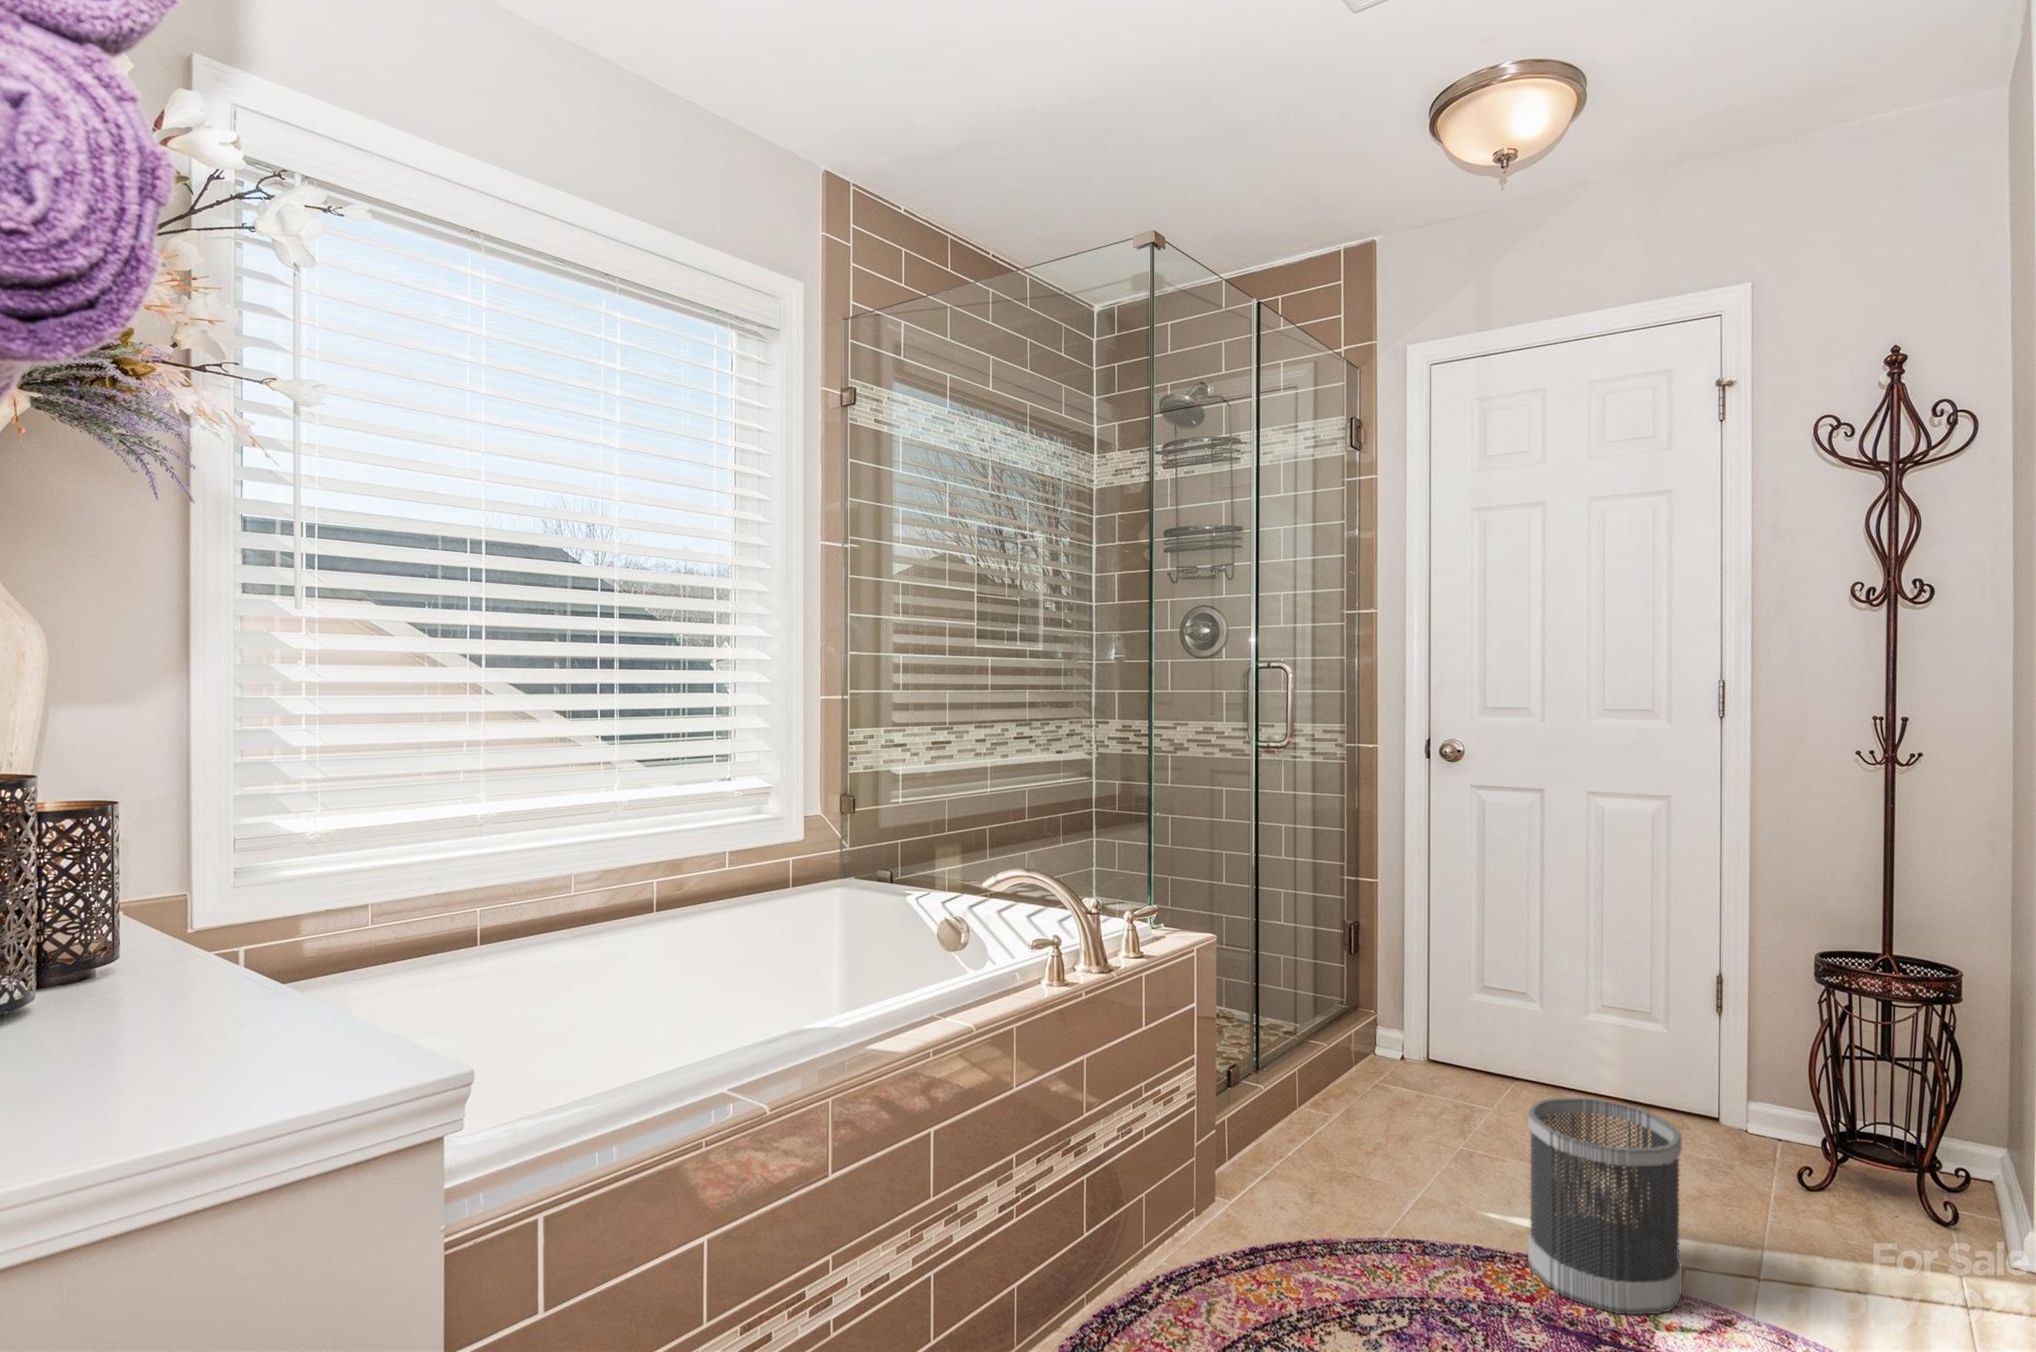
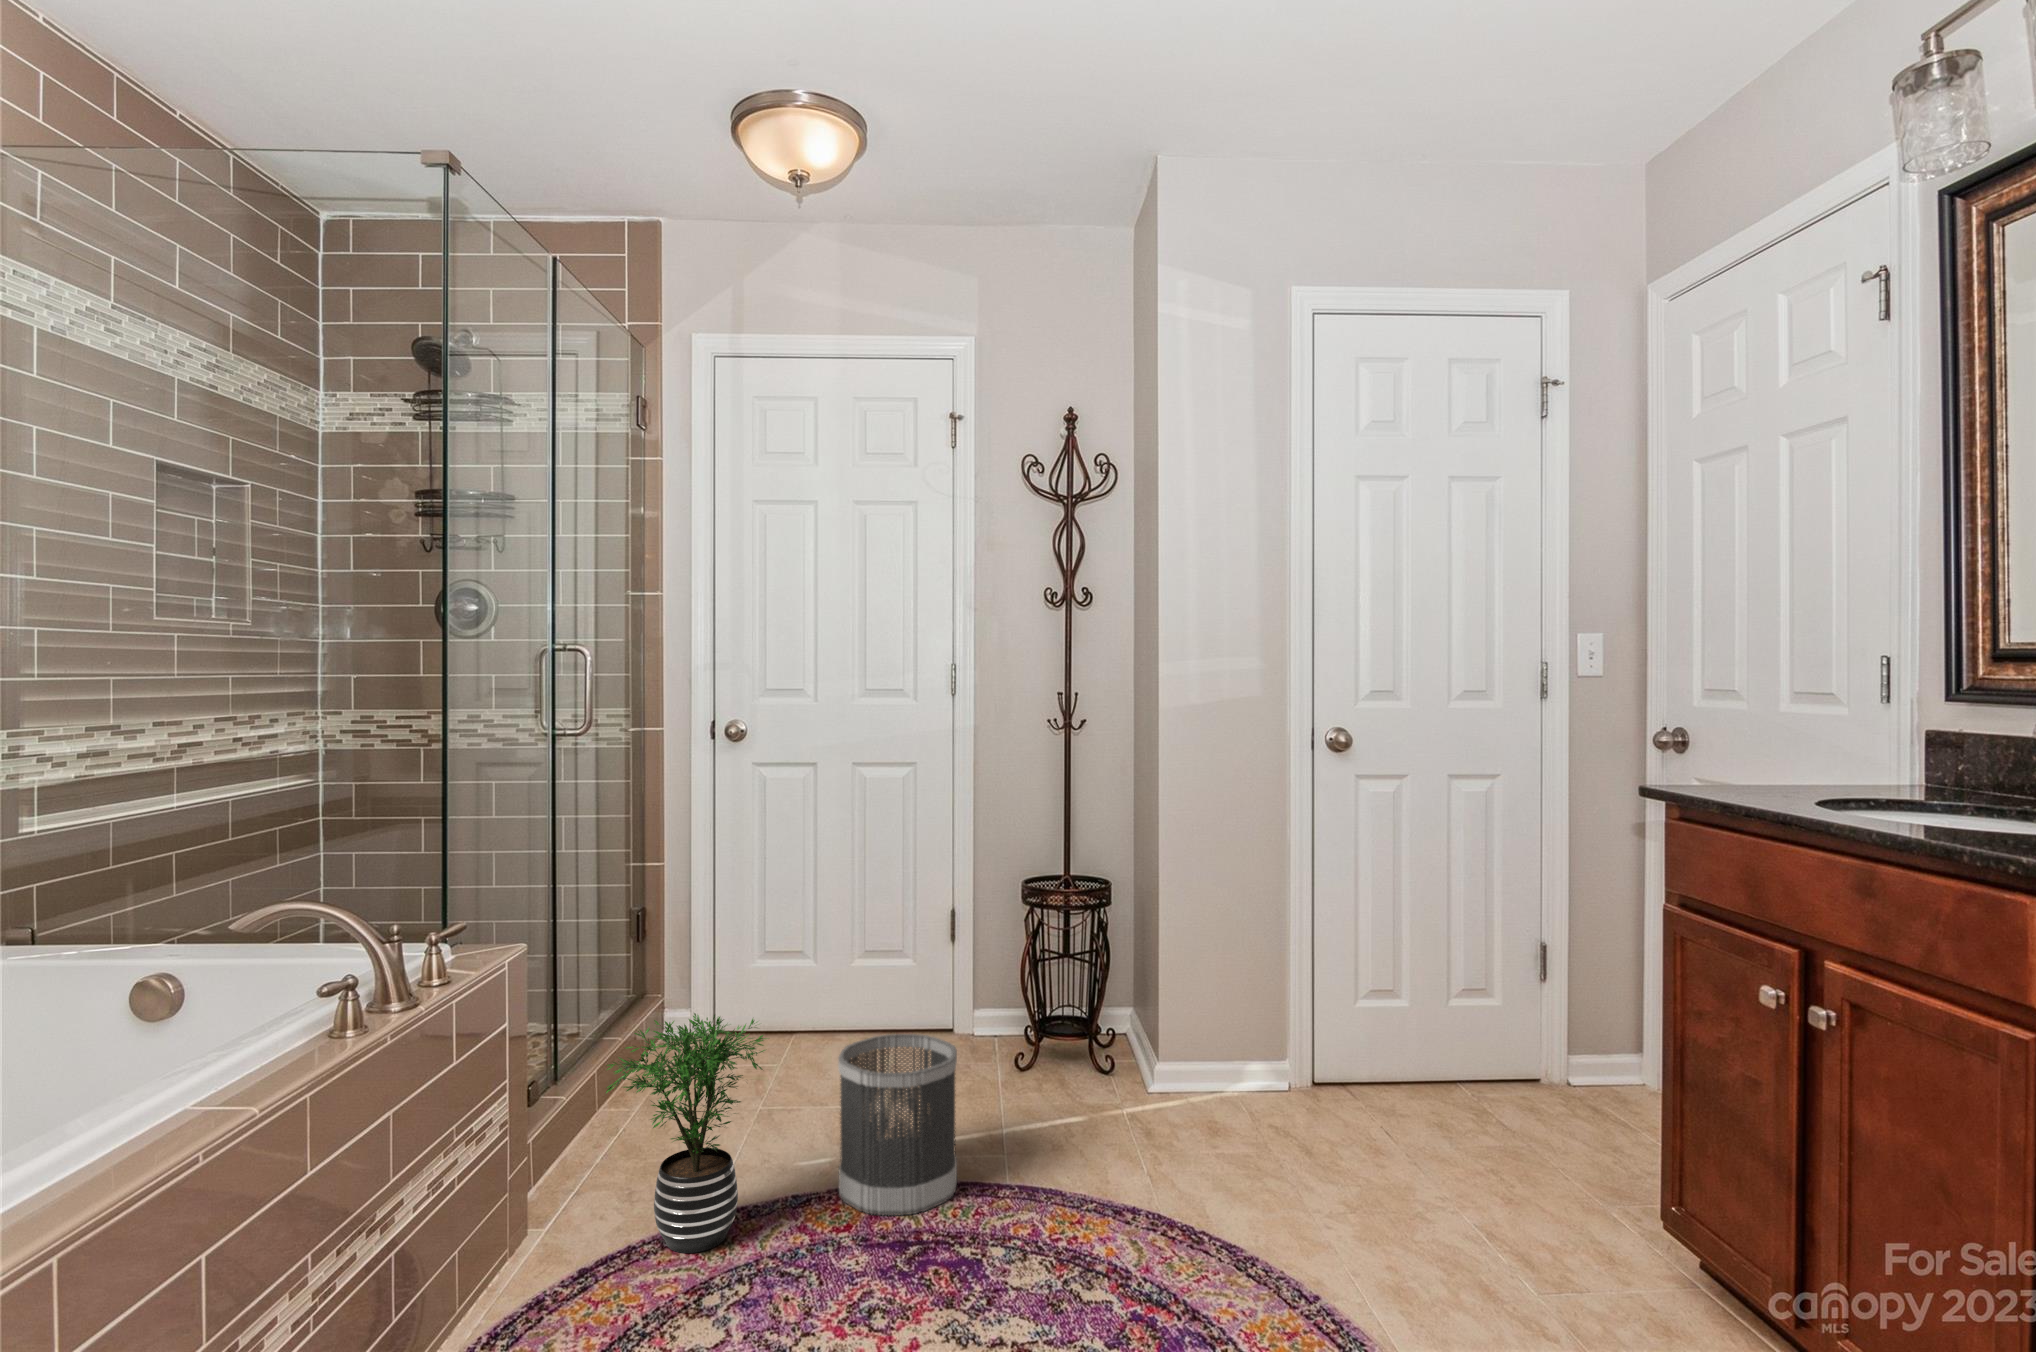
potted plant: none [1278,1026,1444,1270] -> present [606,1013,767,1253]

